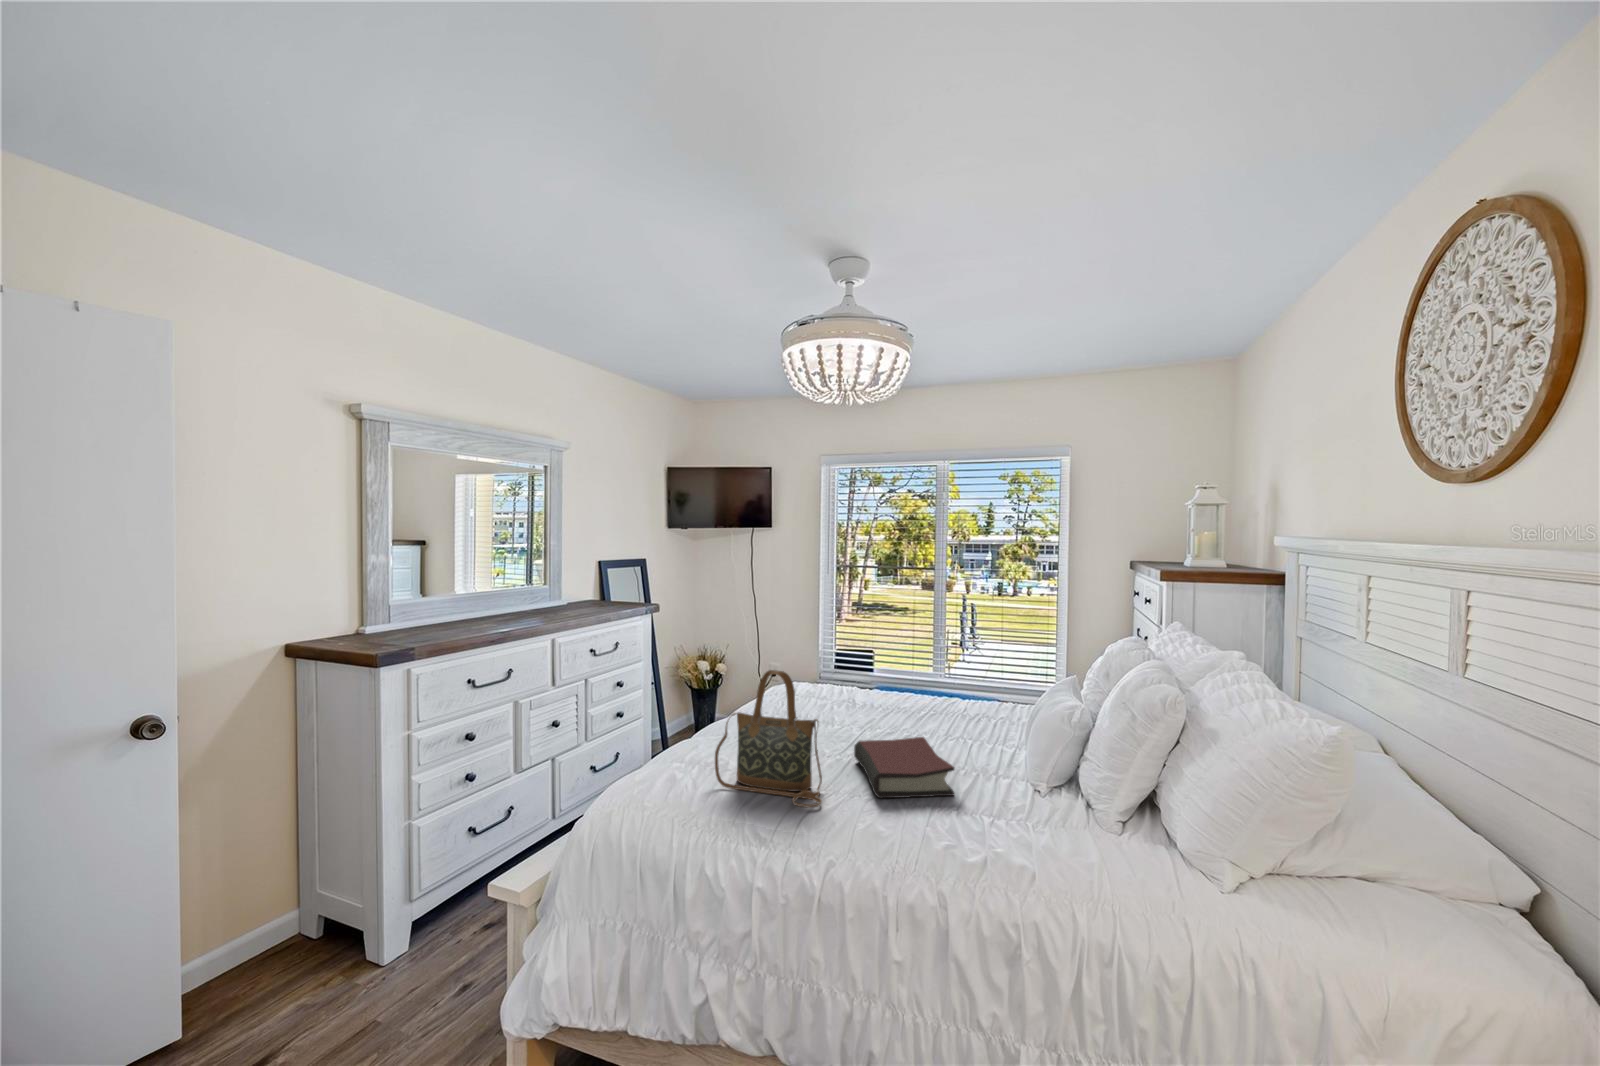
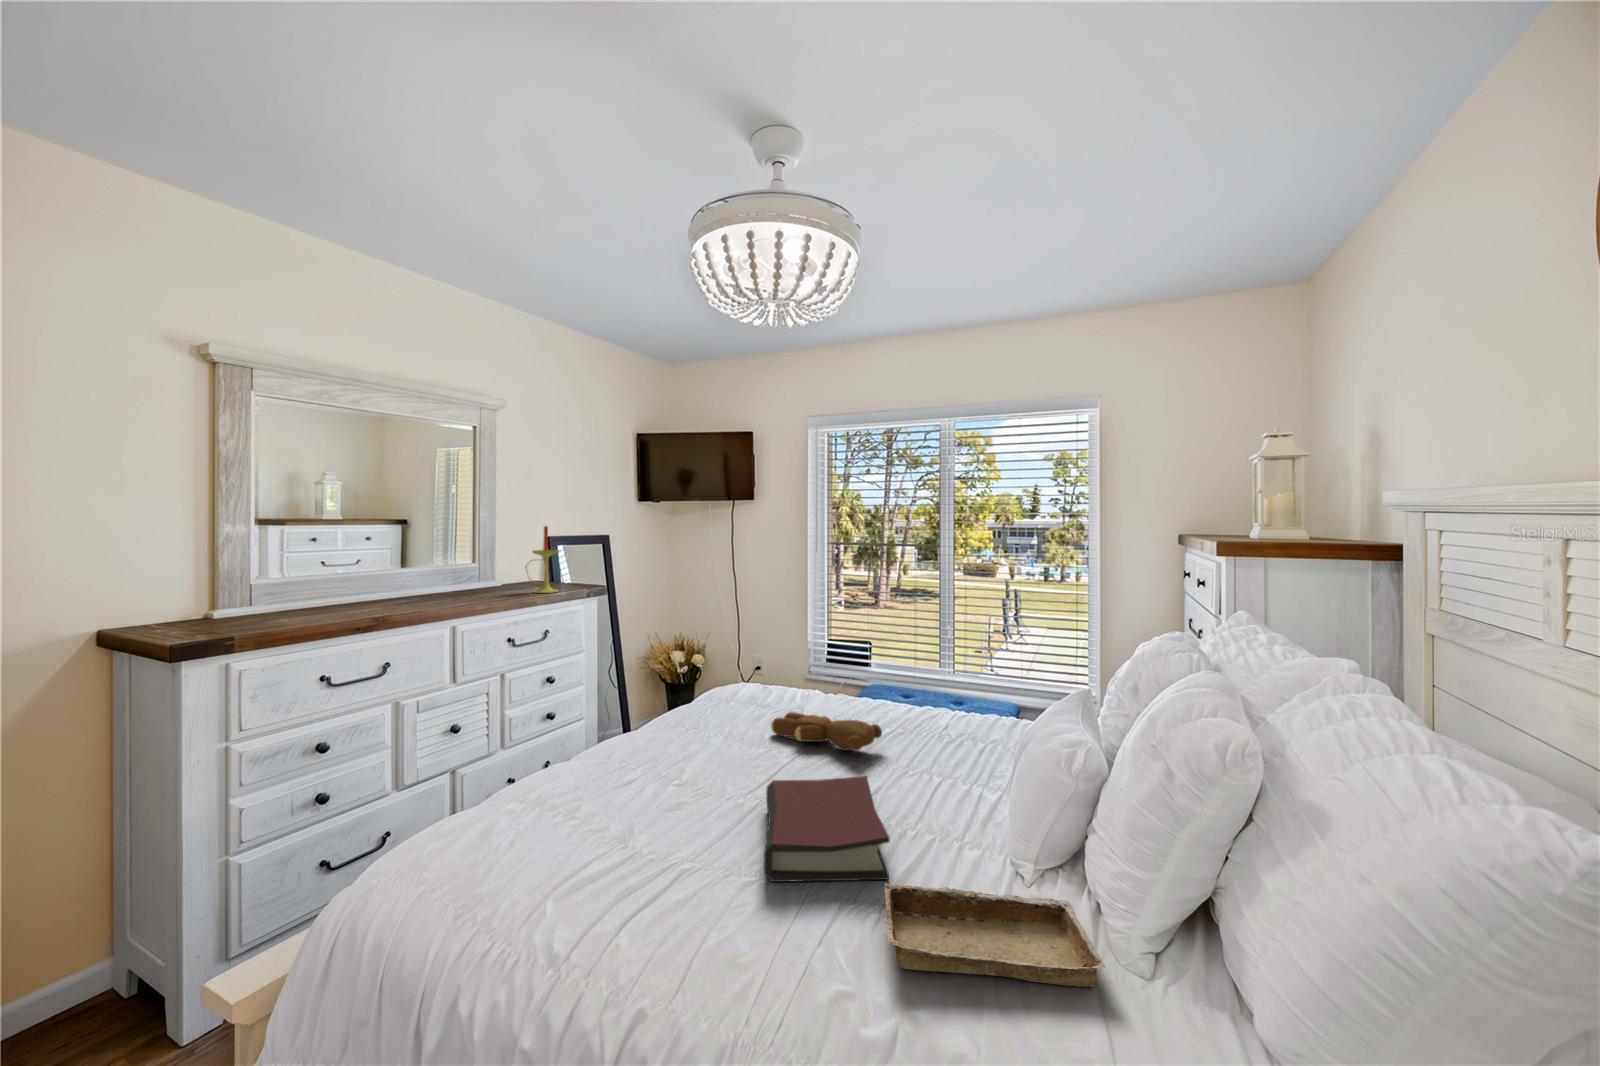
candle: none [595,551,623,610] -> present [525,526,559,593]
handbag: present [715,670,822,808] -> none [549,683,695,898]
teddy bear: none [832,700,921,727] -> present [771,712,882,751]
tray: none [957,792,1098,838] -> present [884,883,1105,987]

